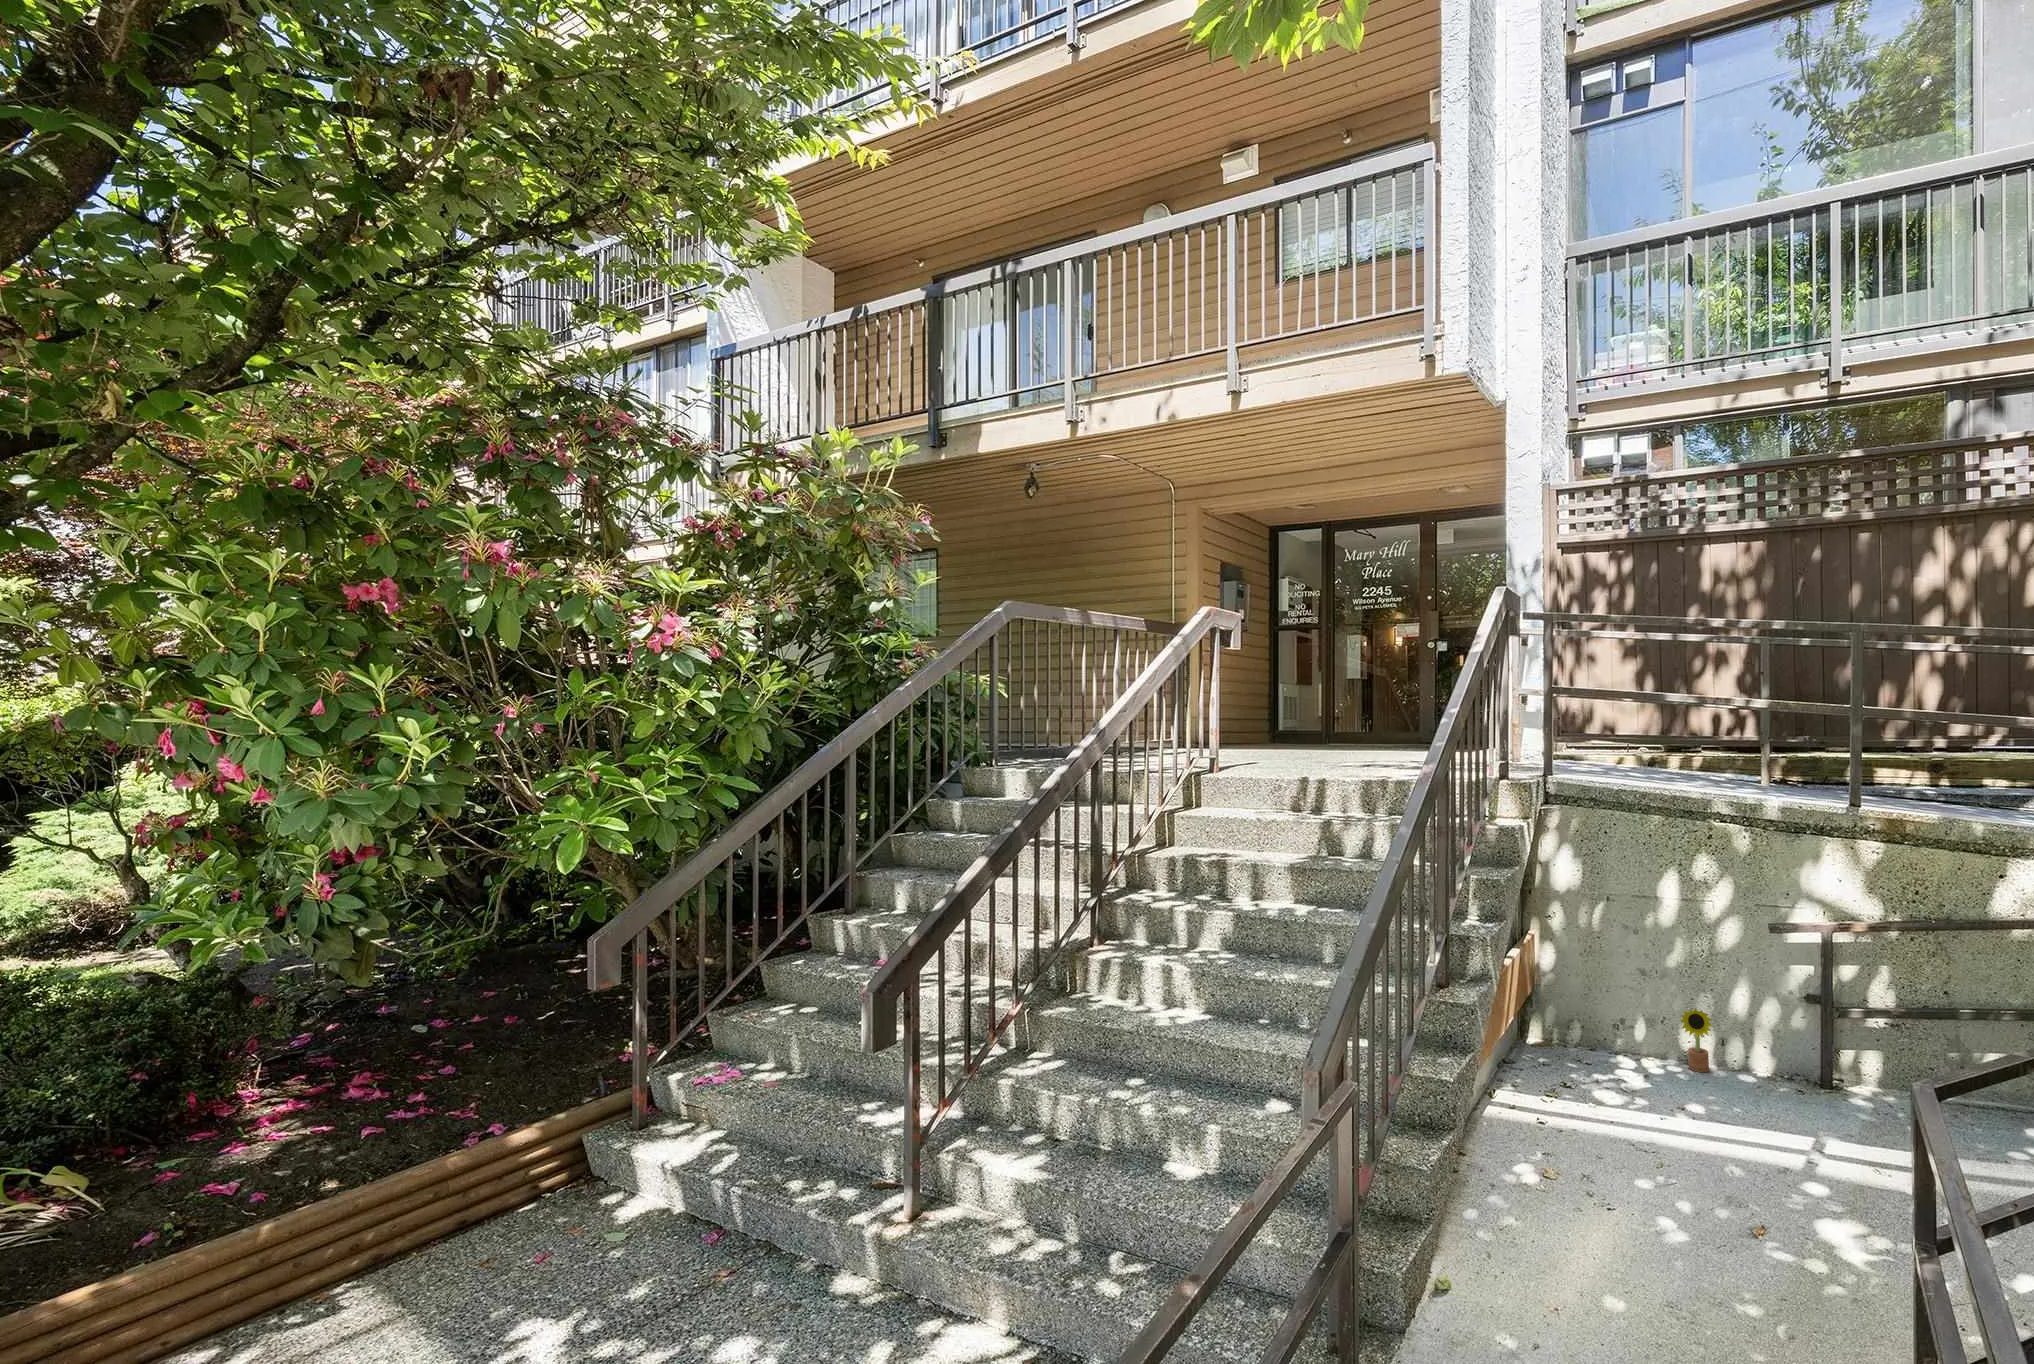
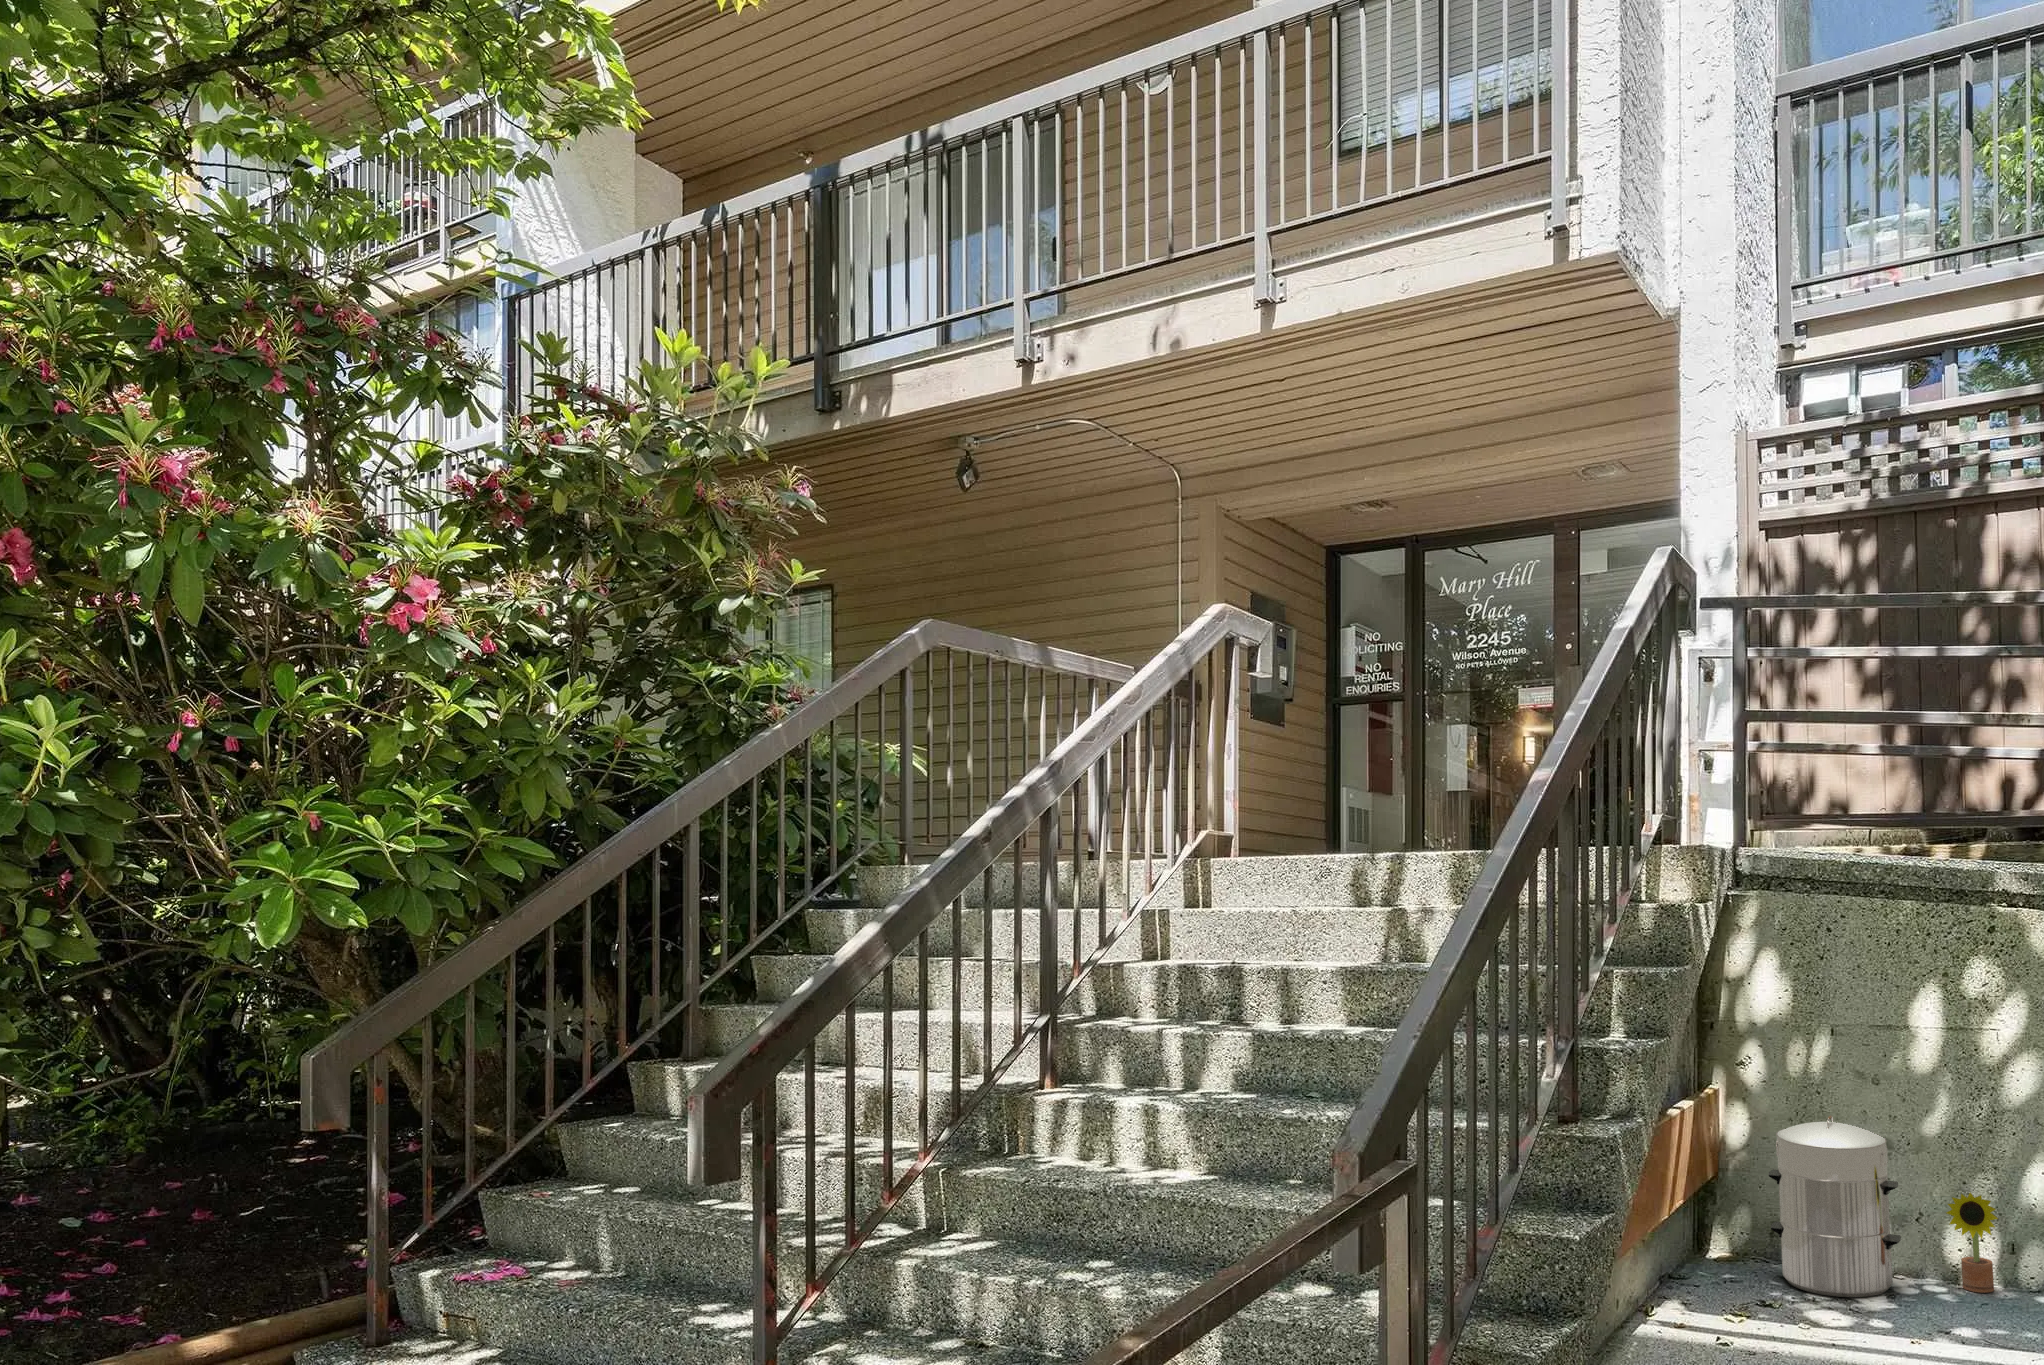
waste bin: none [1565,956,1650,1077] -> present [1769,1115,1901,1297]

